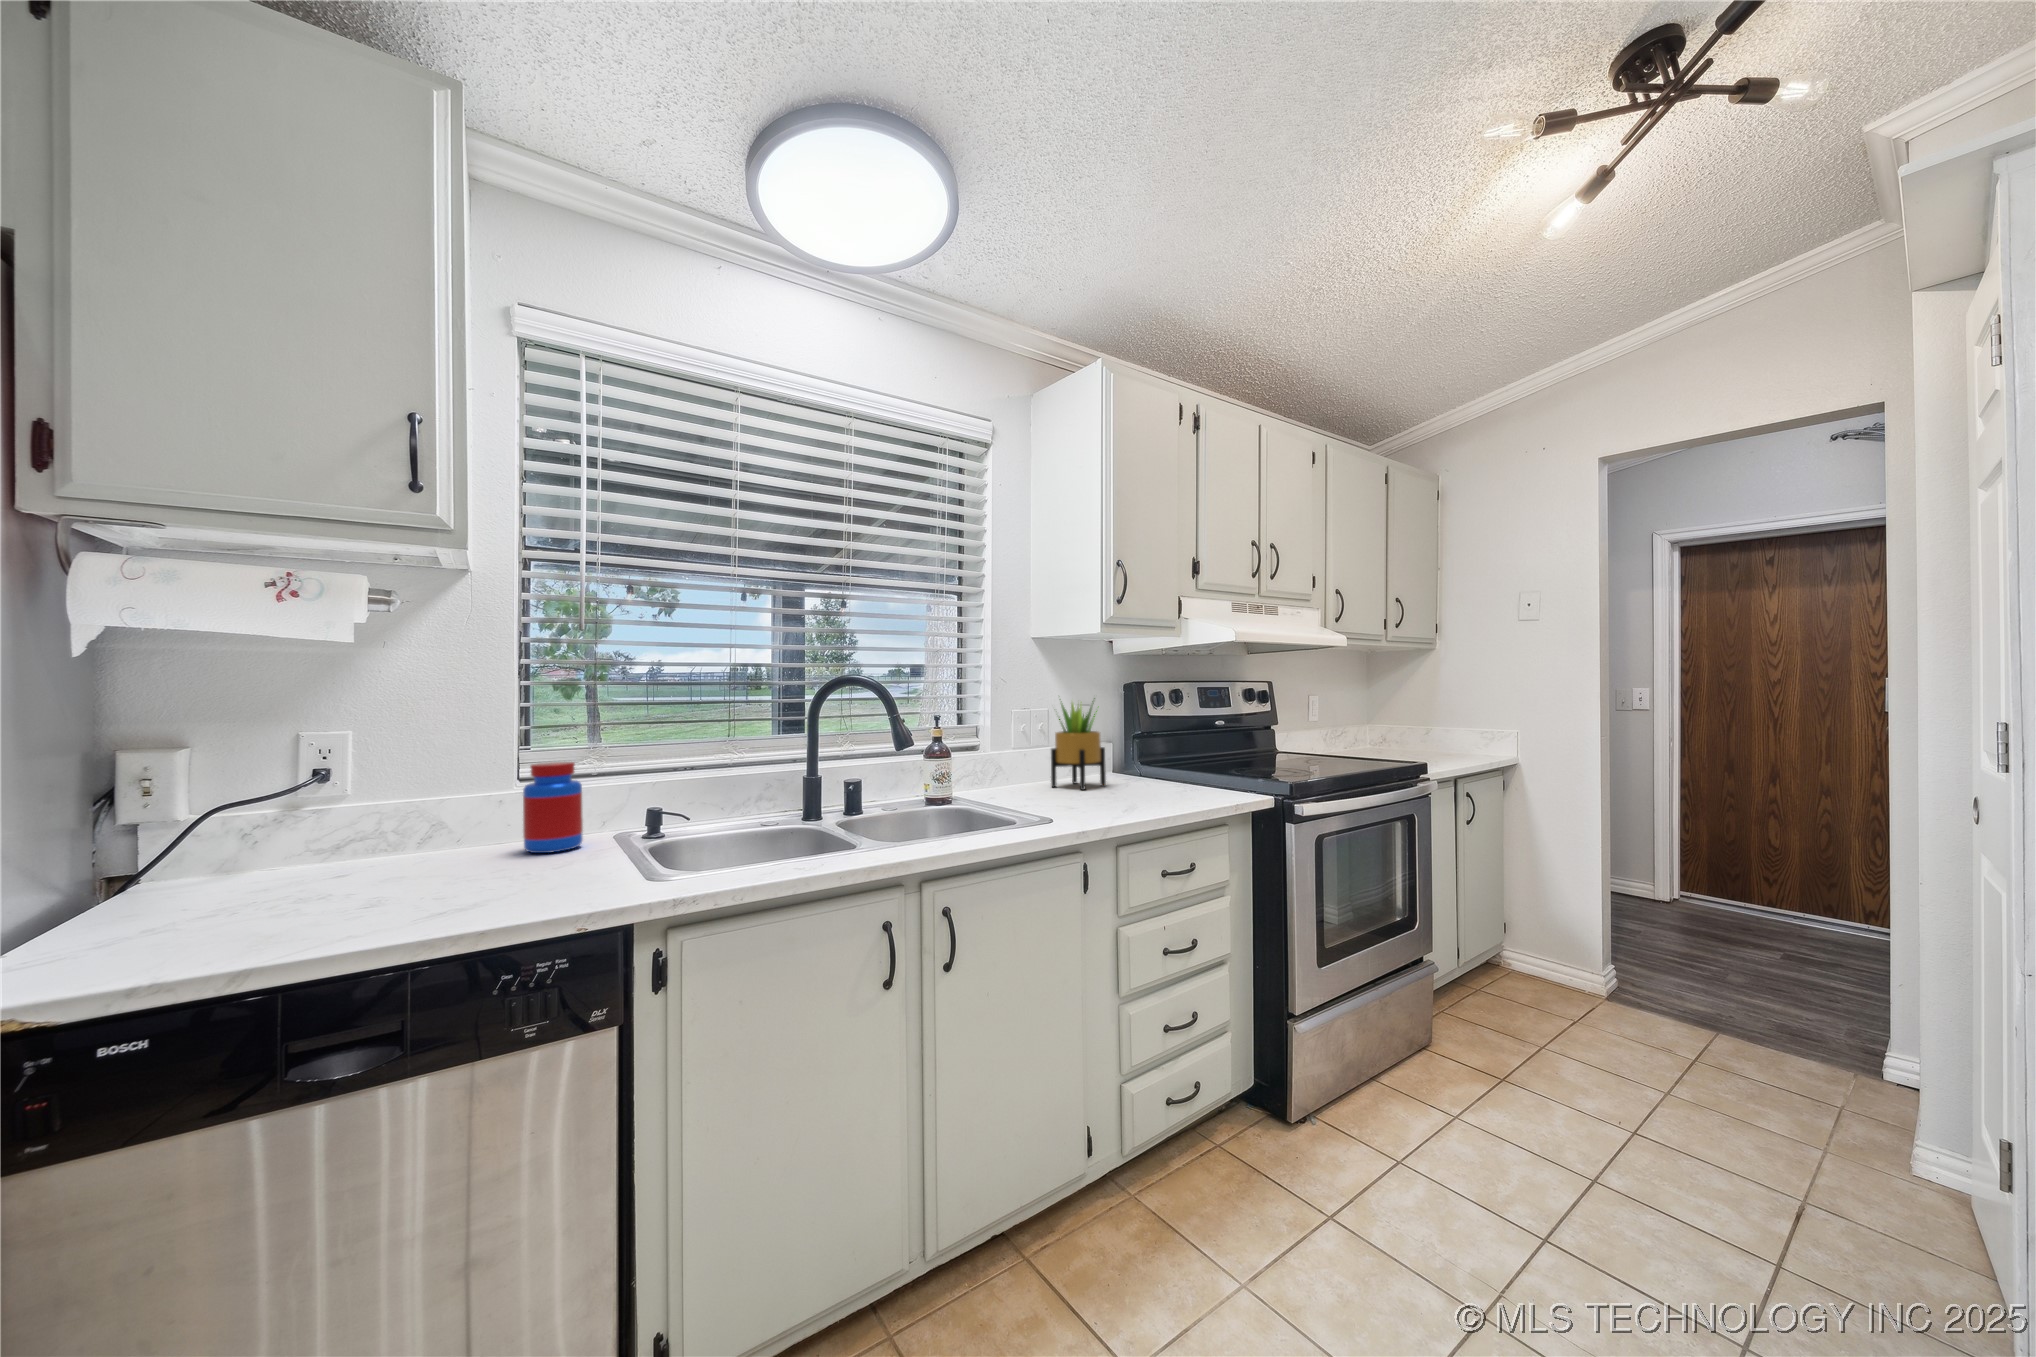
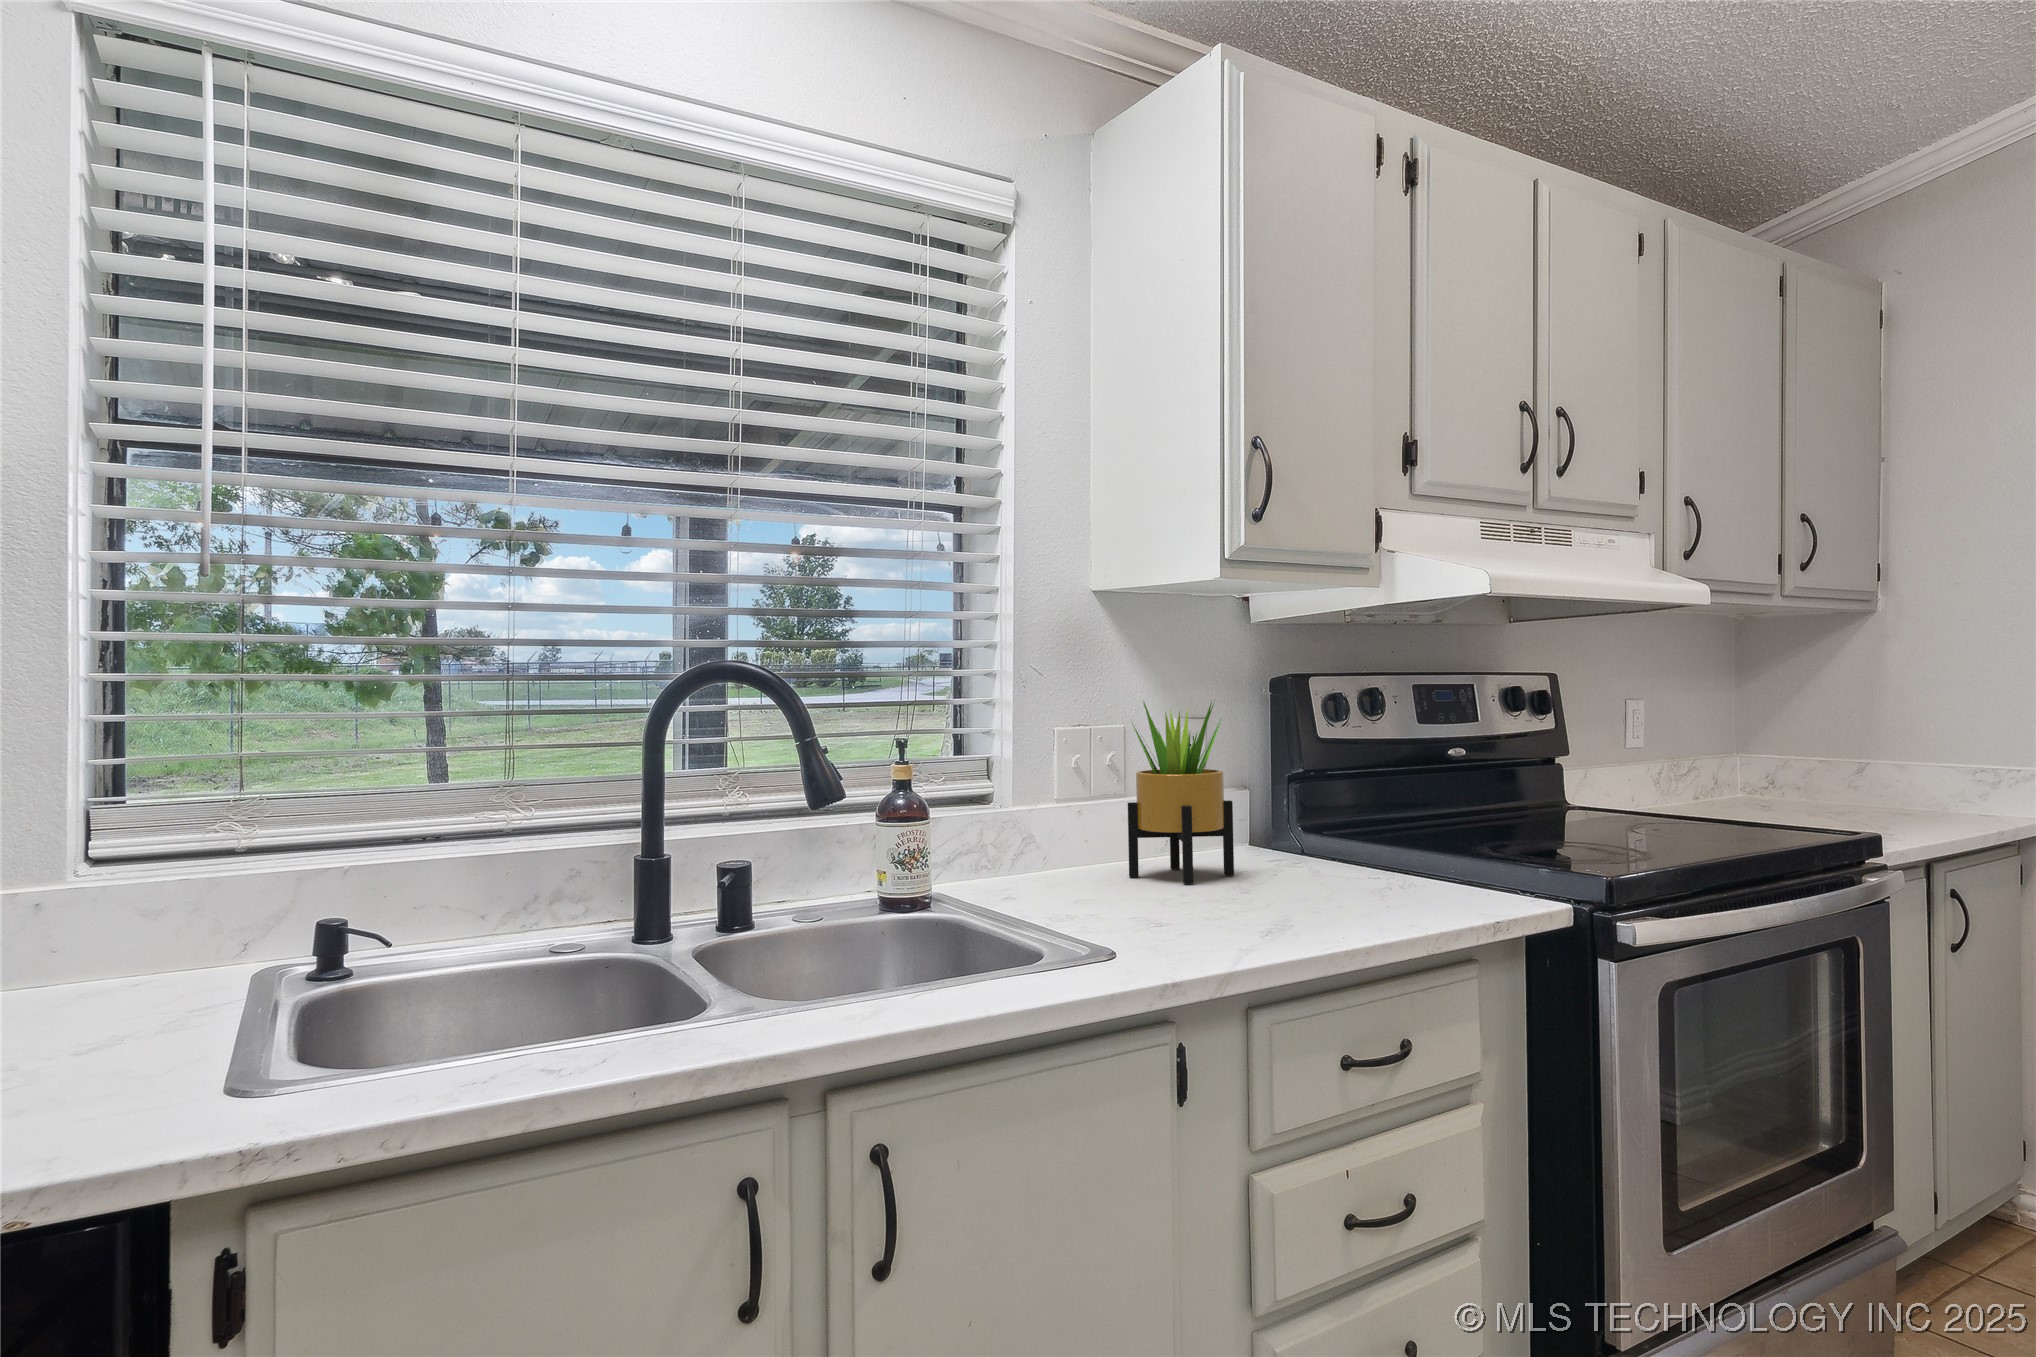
jar: present [523,762,583,853] -> none [63,831,185,1011]

